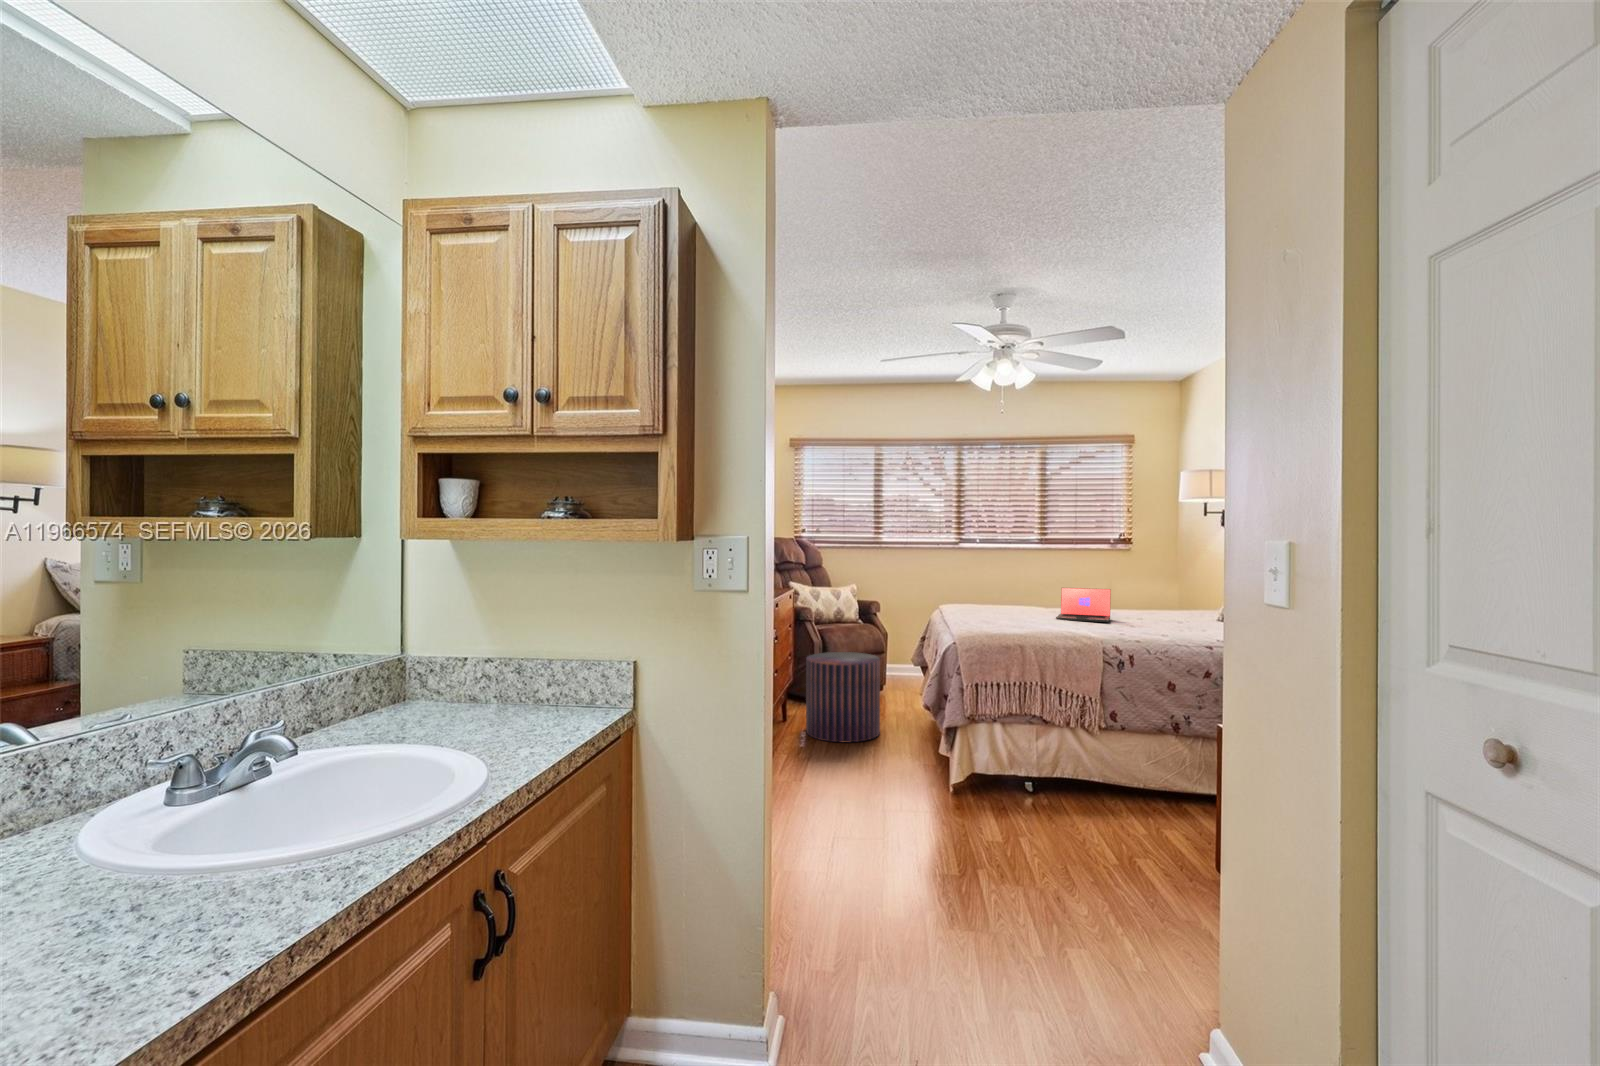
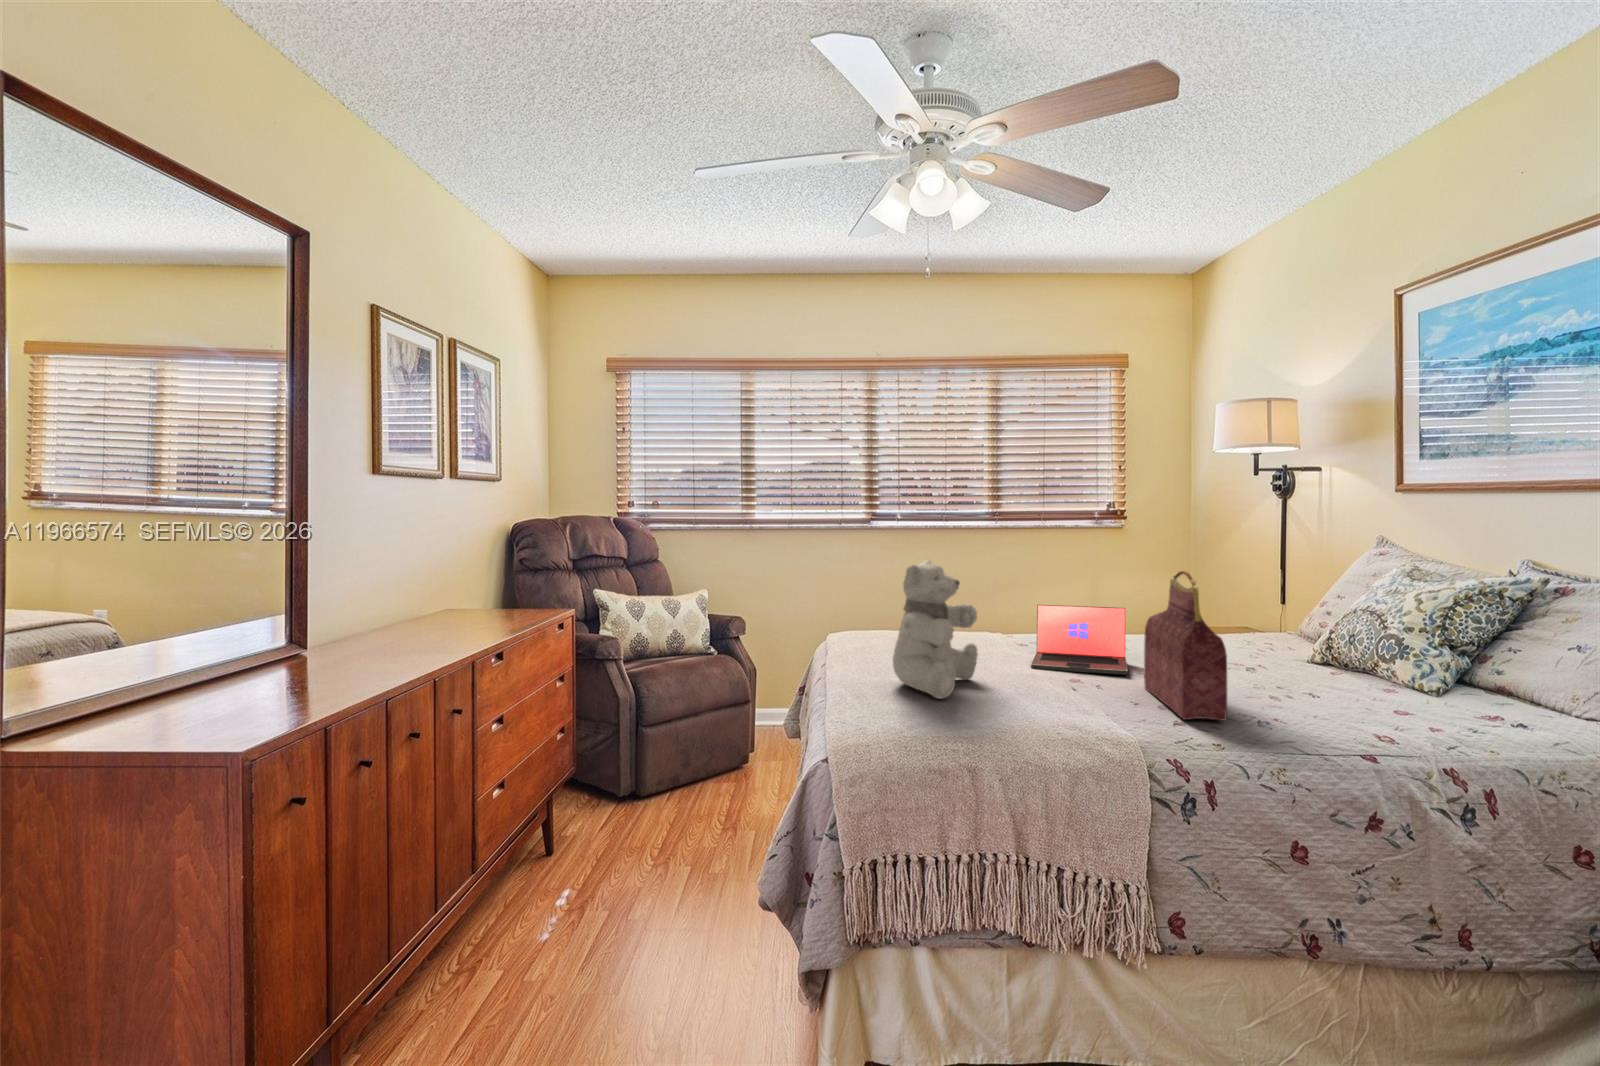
teddy bear: none [982,558,1026,626] -> present [893,560,978,699]
handbag: none [1115,564,1148,635] -> present [1144,571,1227,721]
pouf: present [806,652,880,742] -> none [576,723,717,913]

